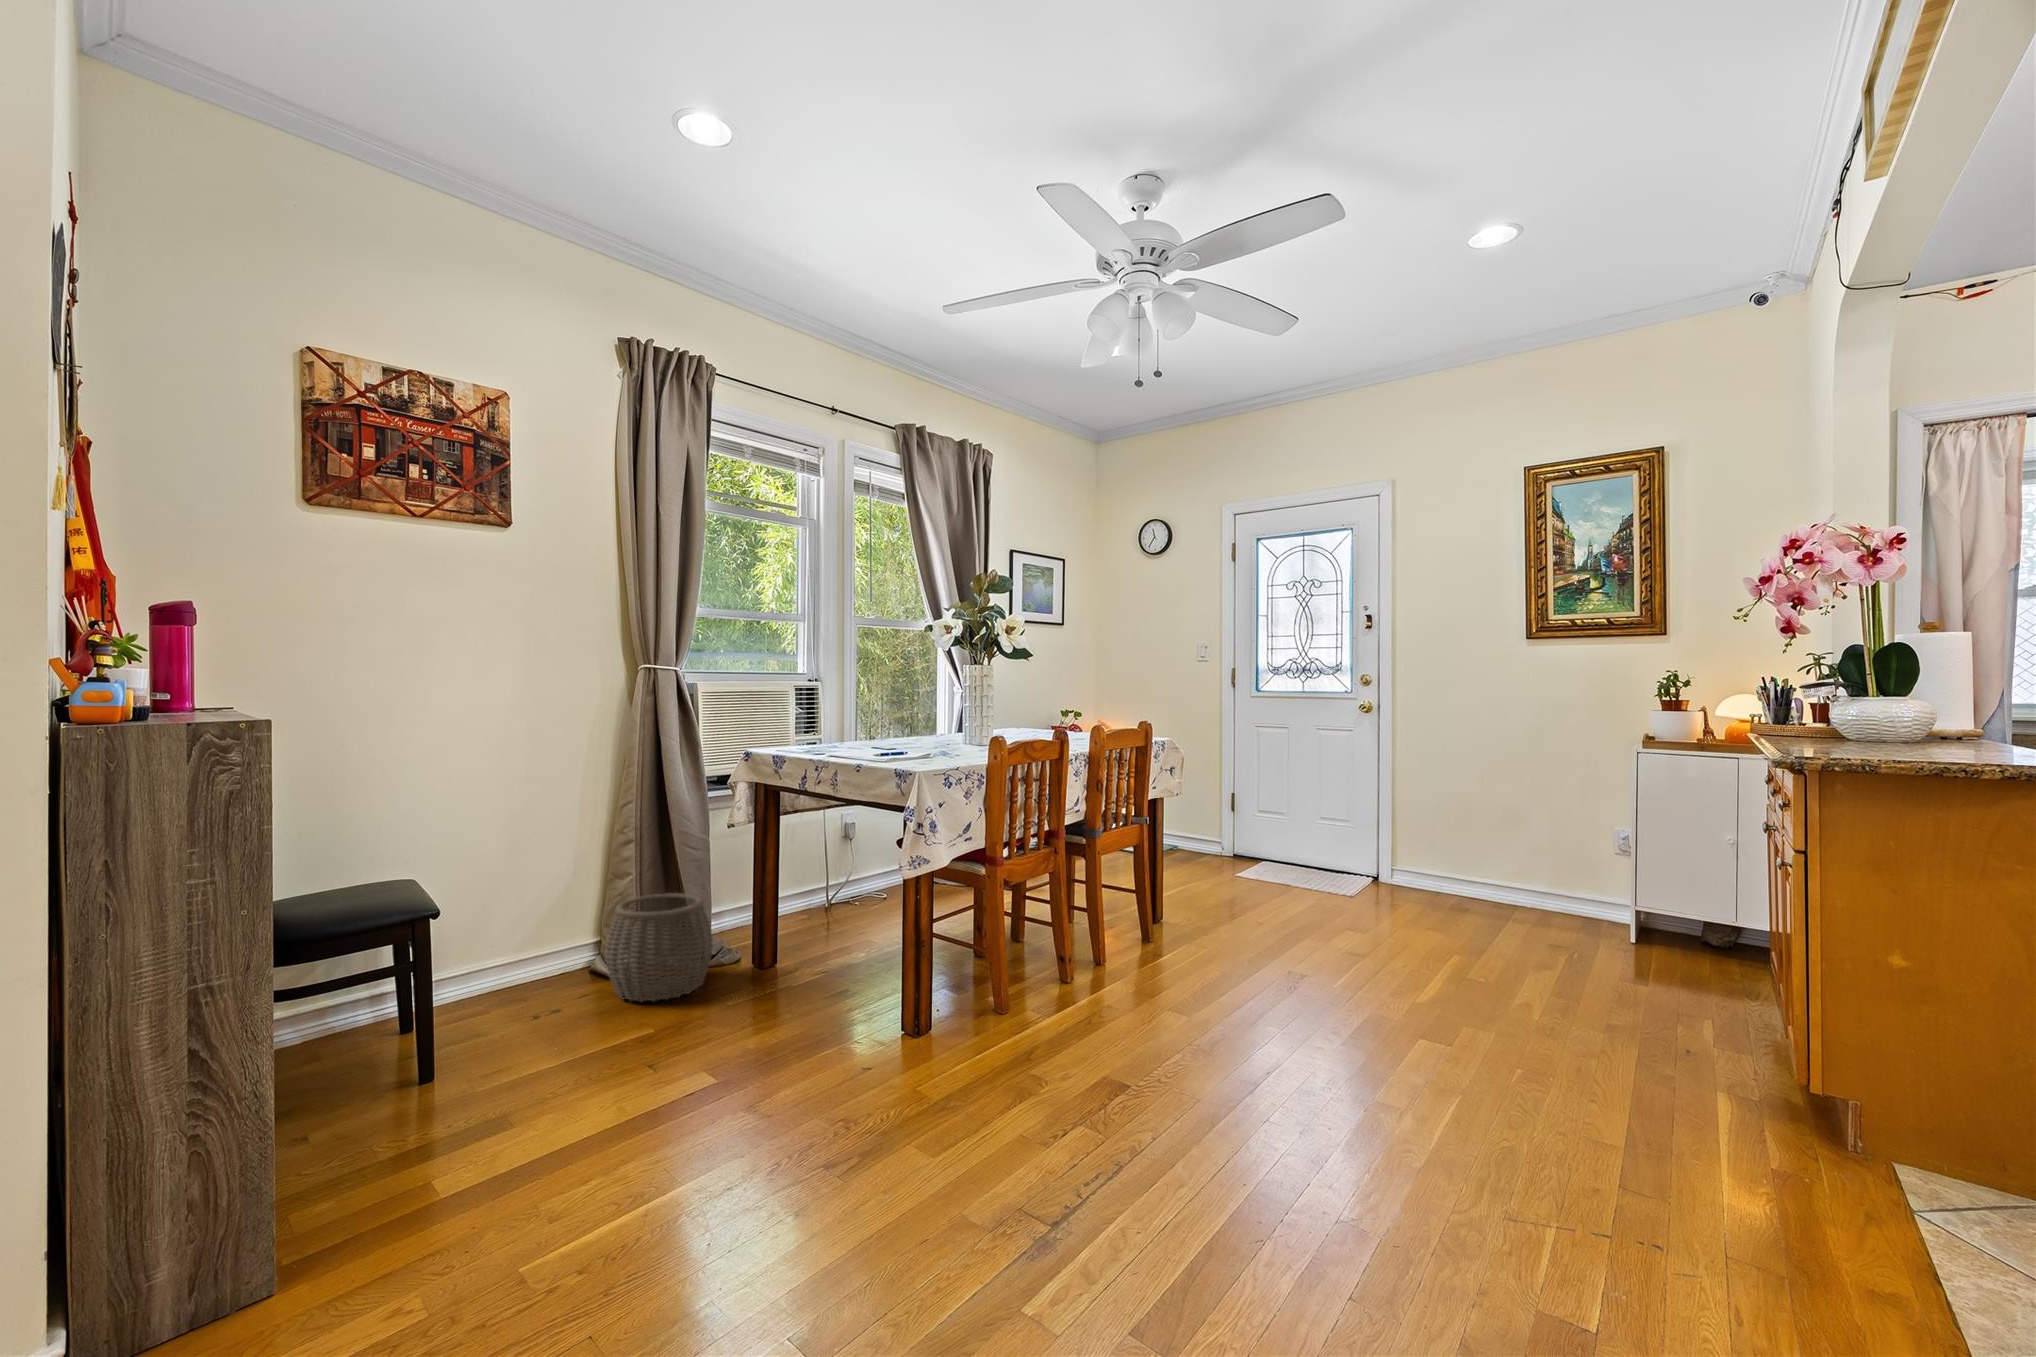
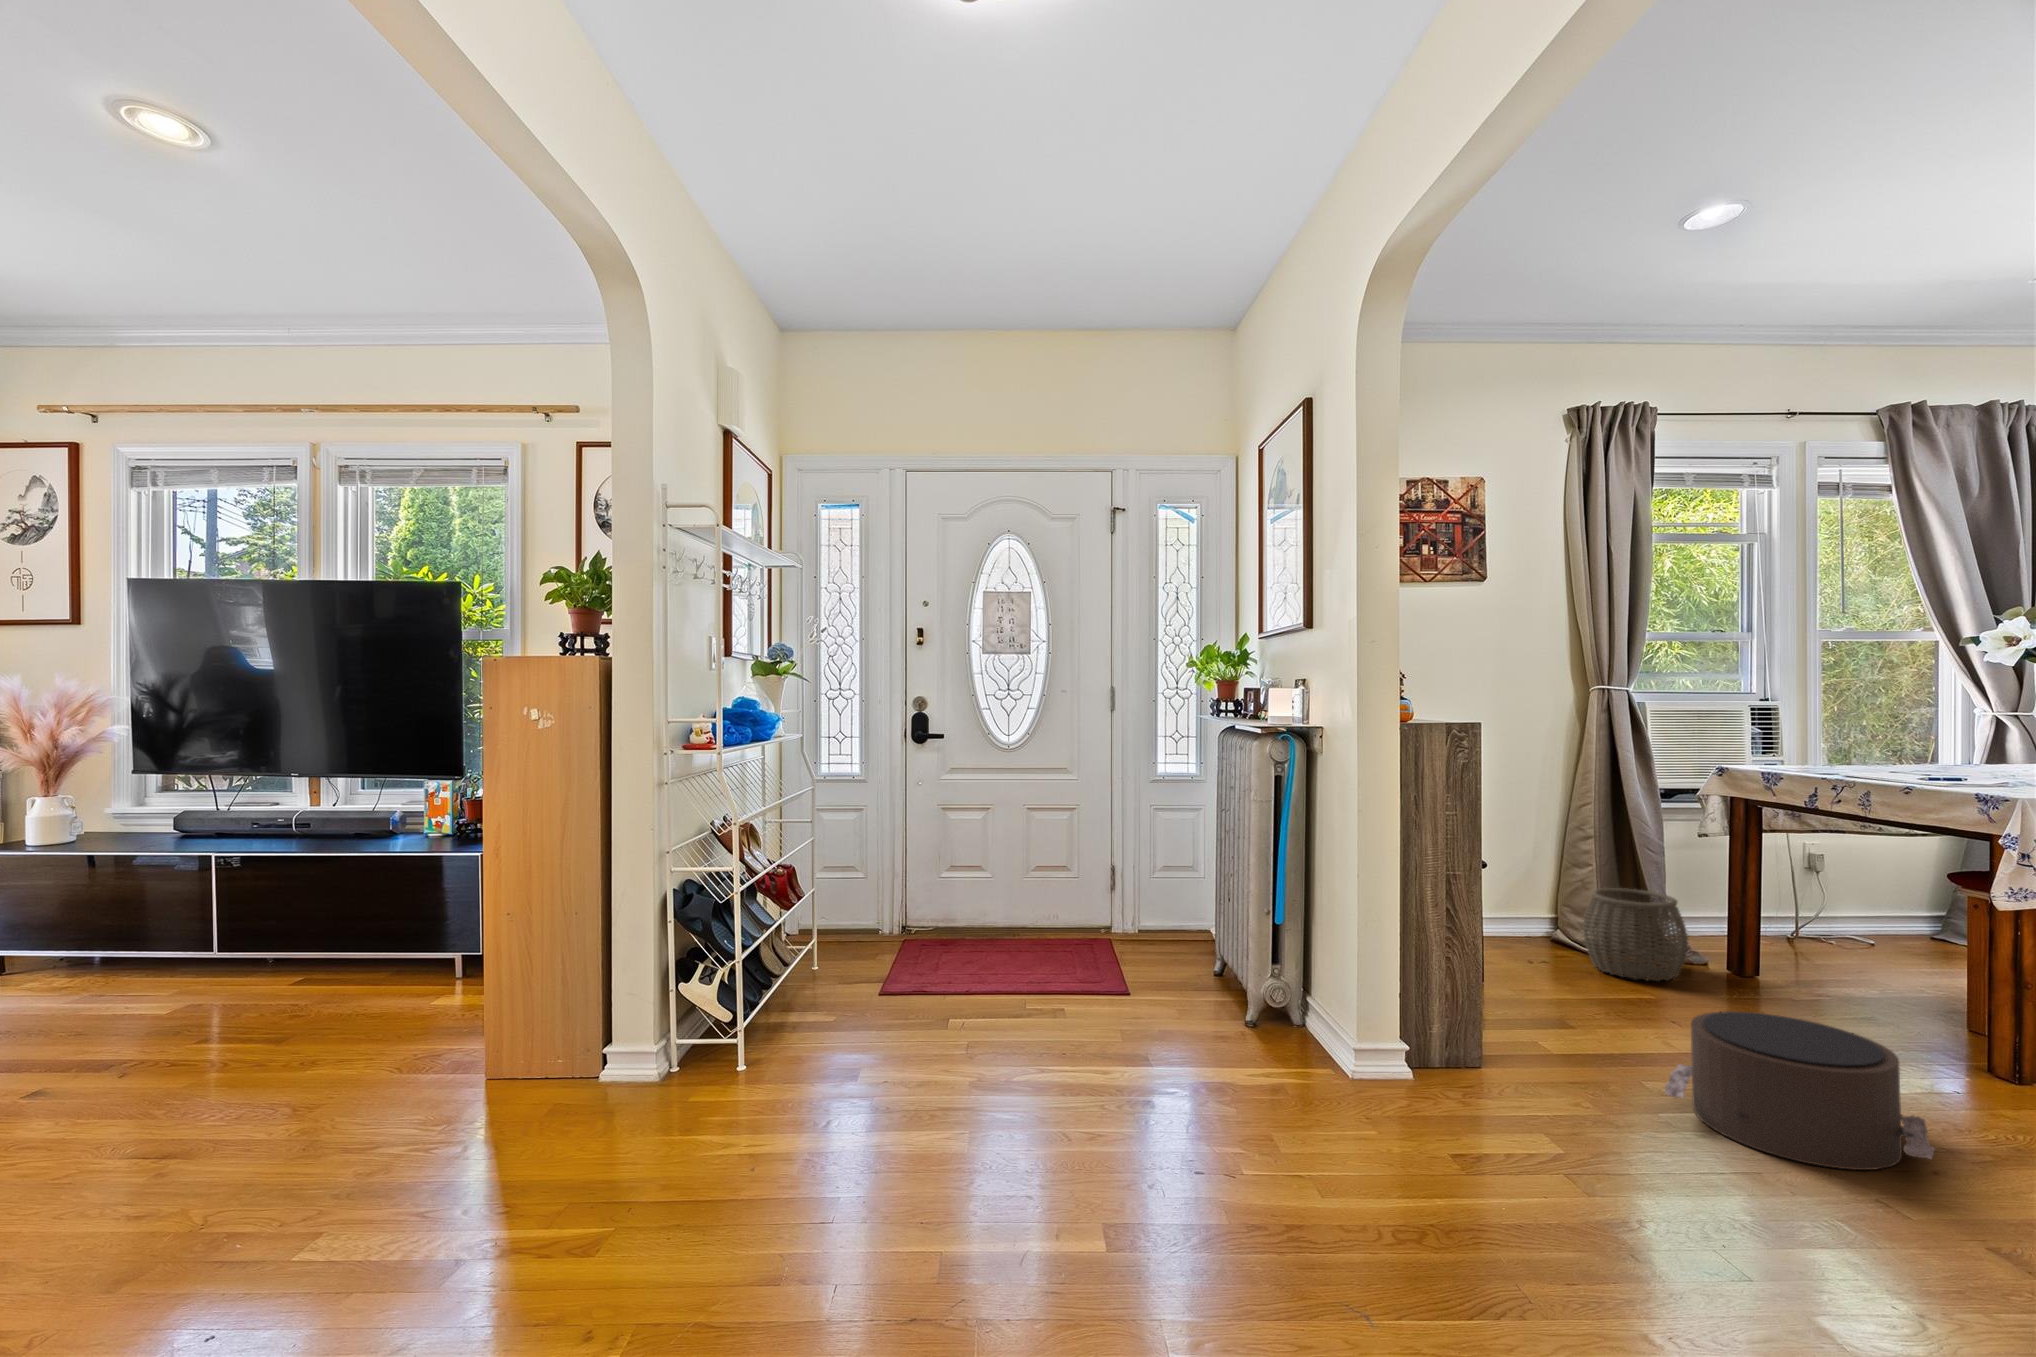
pouf: none [589,1039,856,1244] -> present [1665,1011,1935,1170]

